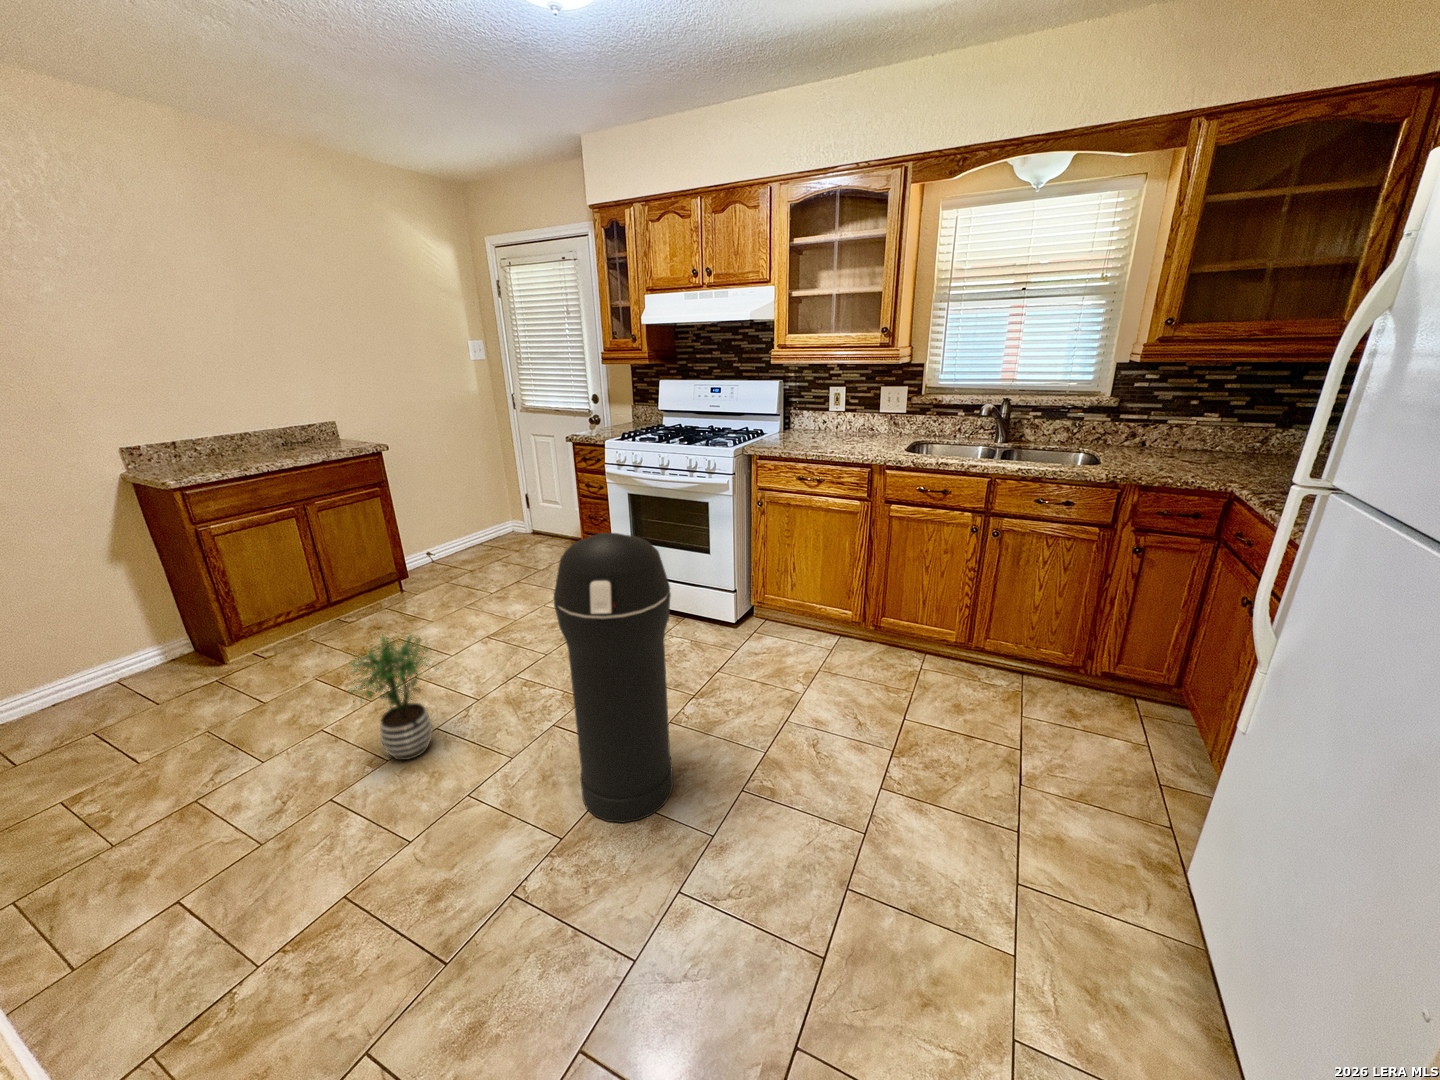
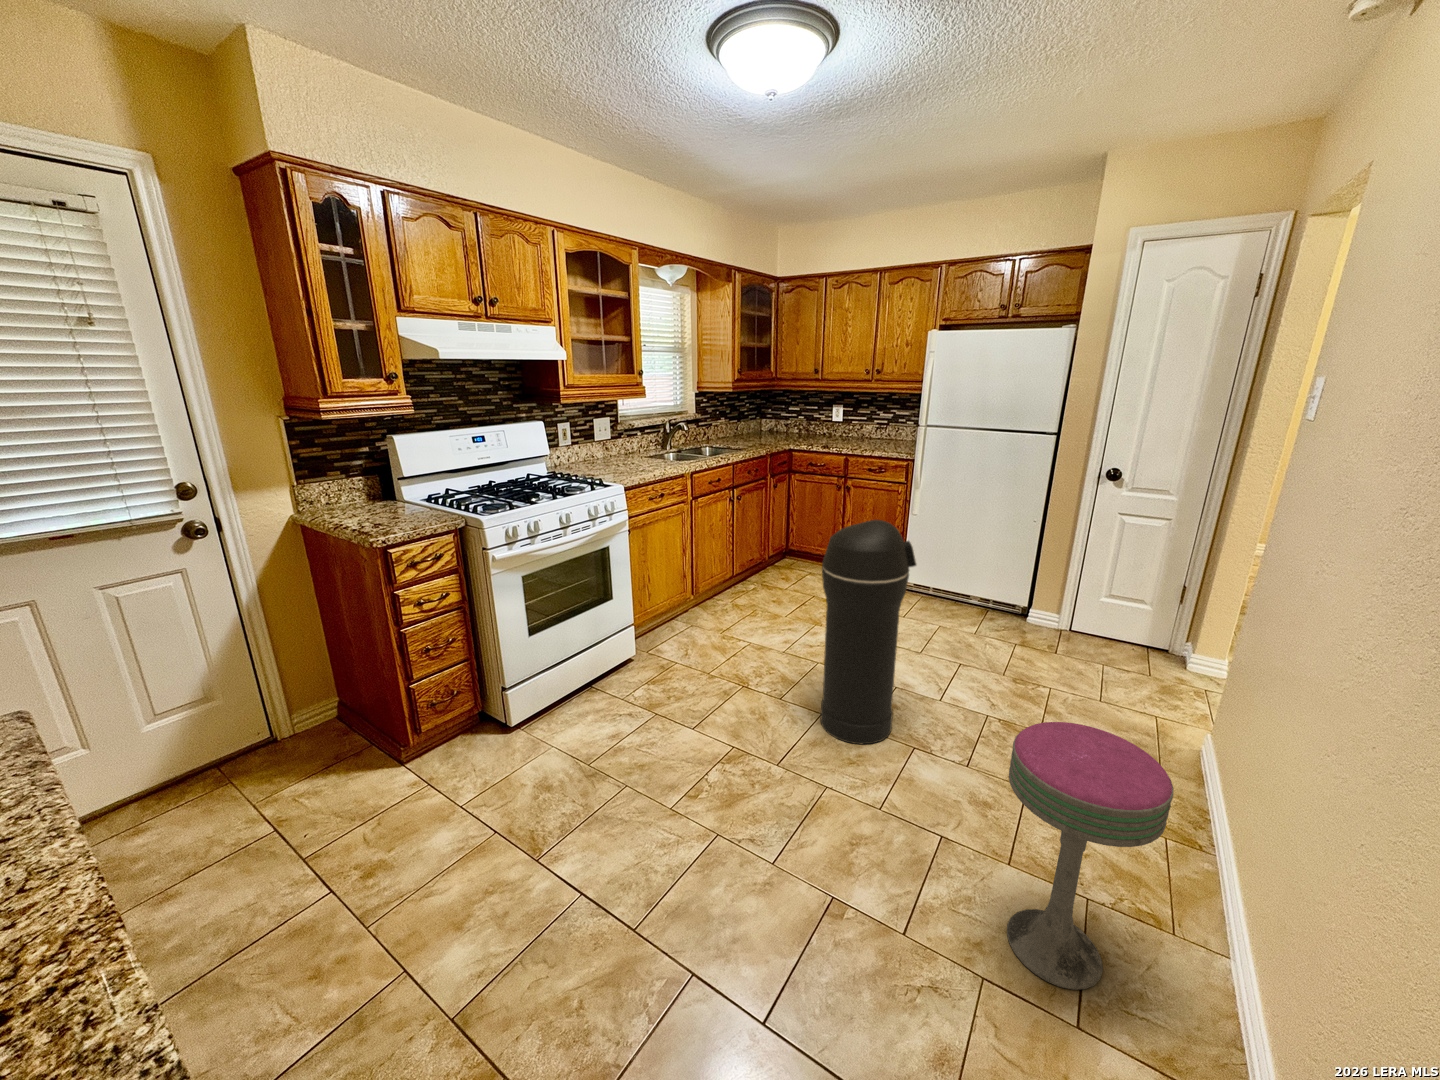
potted plant: present [349,635,432,760] -> none [769,737,885,900]
bar stool: none [77,683,293,943] -> present [1007,722,1174,990]

